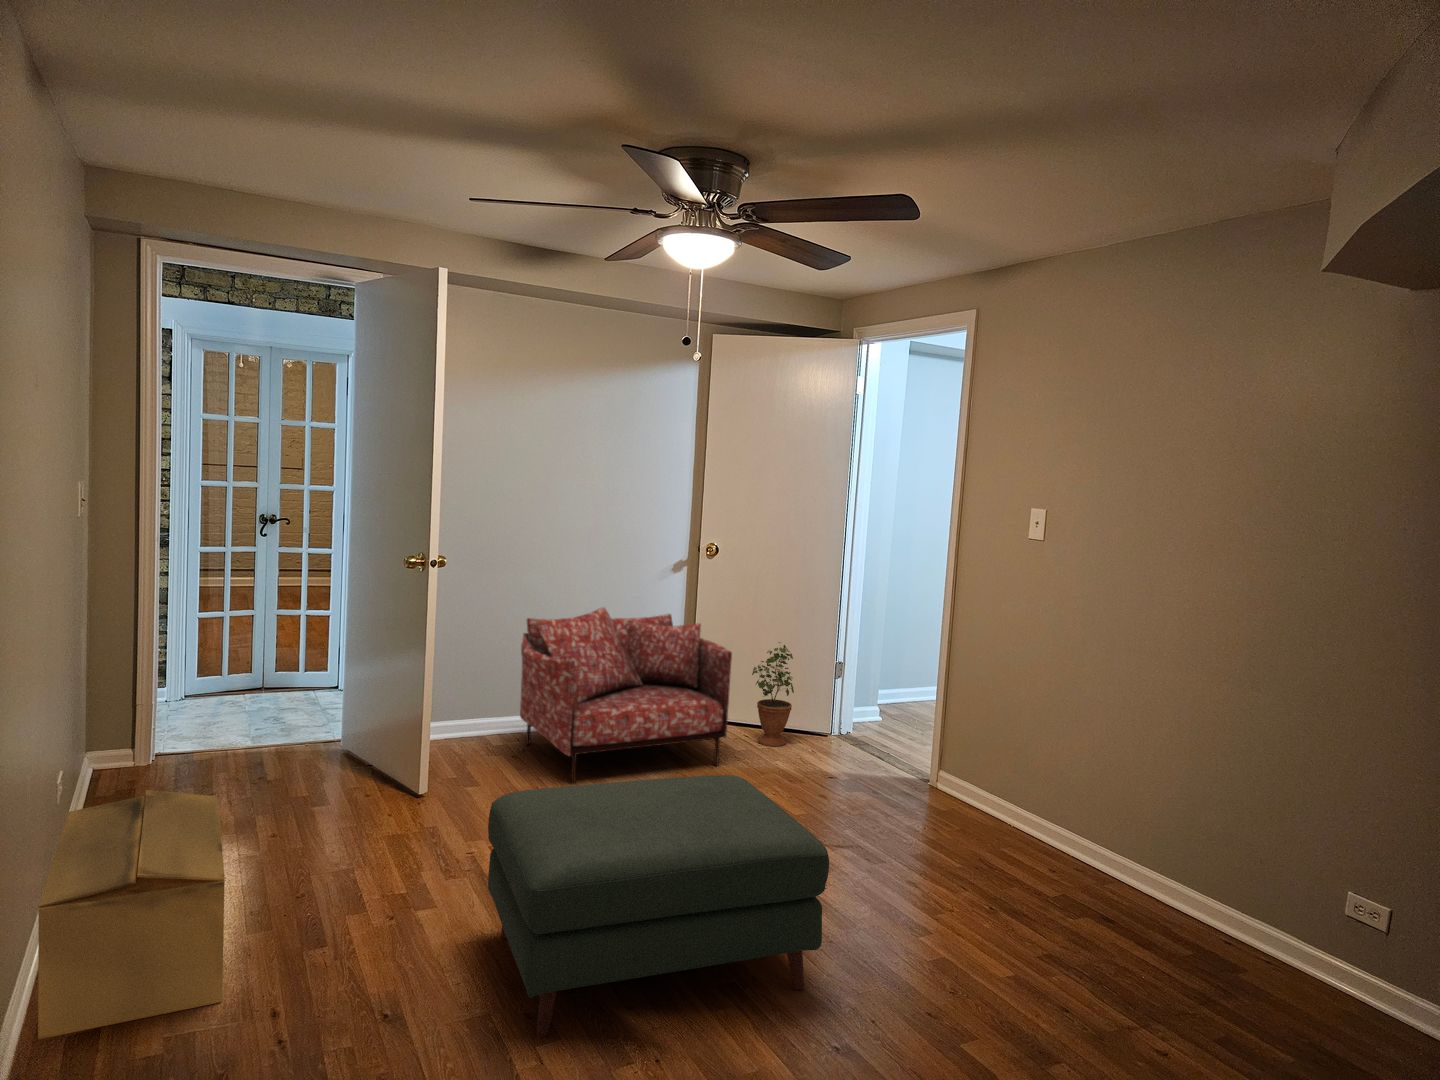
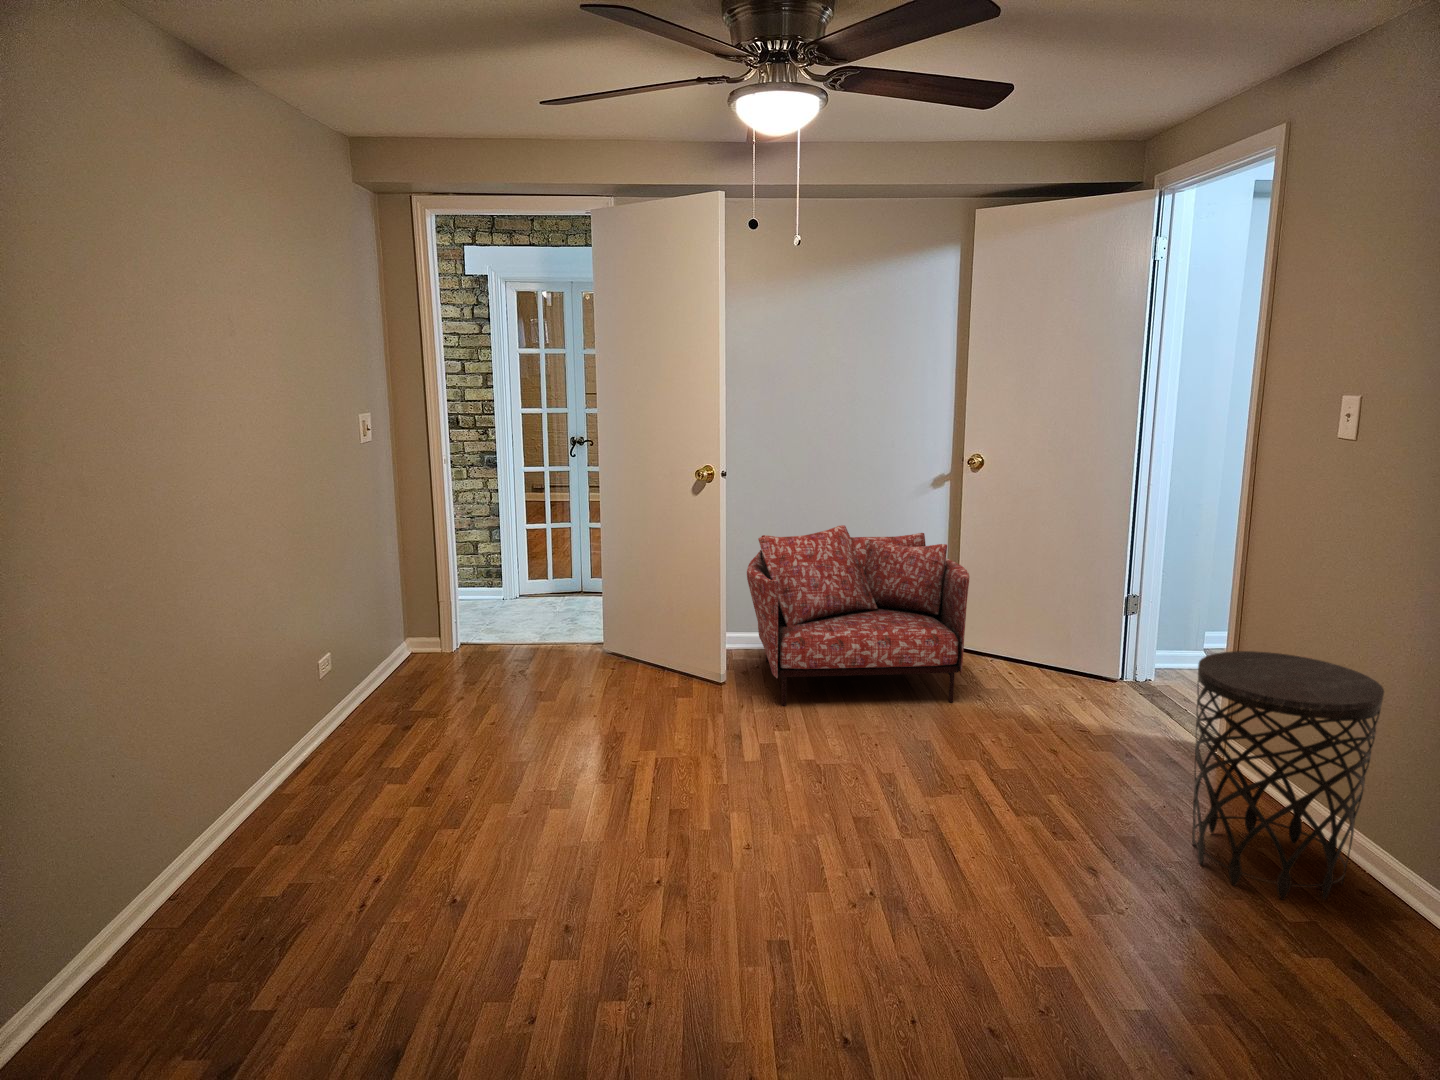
potted plant: present [752,645,794,746] -> none [1012,568,1065,687]
side table: none [954,696,1079,880] -> present [1192,651,1384,899]
ottoman: present [488,775,829,1038] -> none [536,715,896,980]
cardboard box: present [38,790,225,1039] -> none [200,679,410,874]

